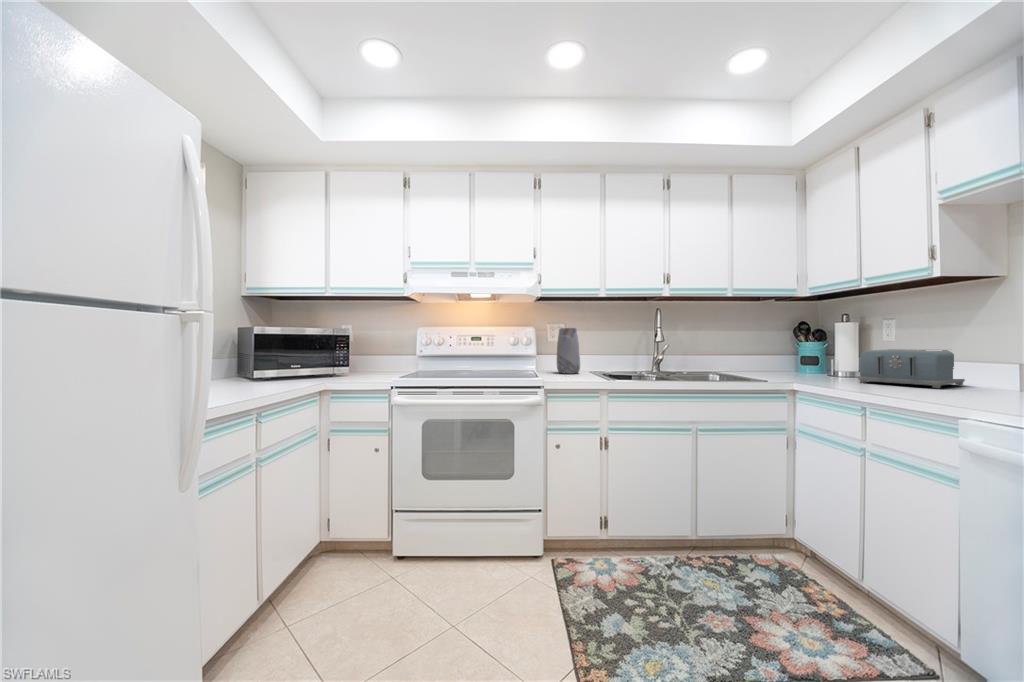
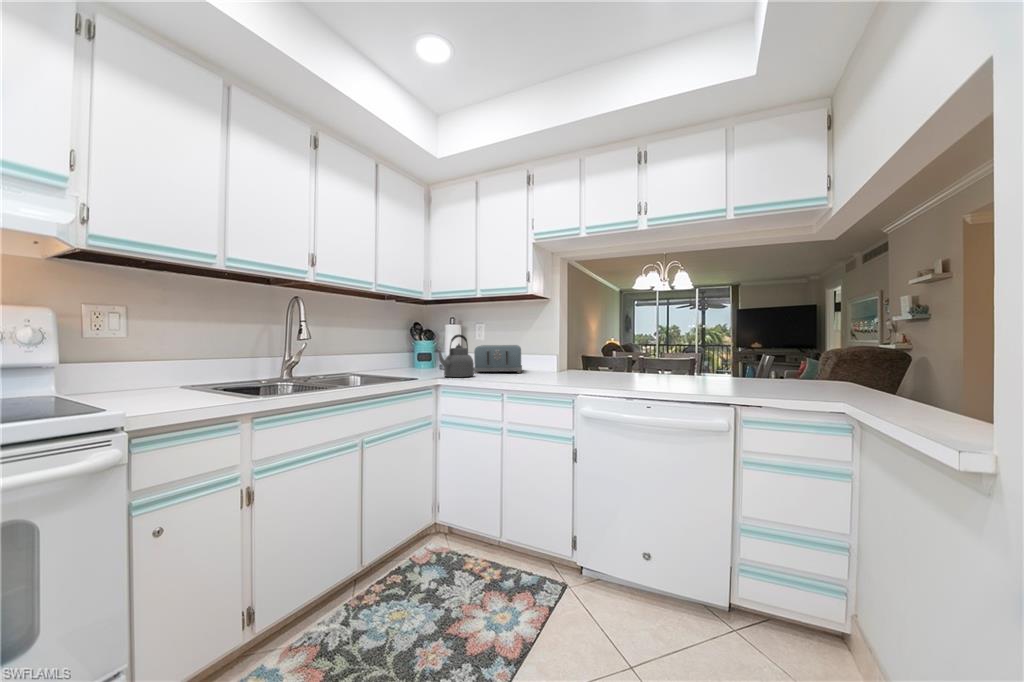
vase: present [557,328,580,374] -> none [110,314,166,395]
kettle: none [785,337,844,385] -> present [435,334,474,377]

